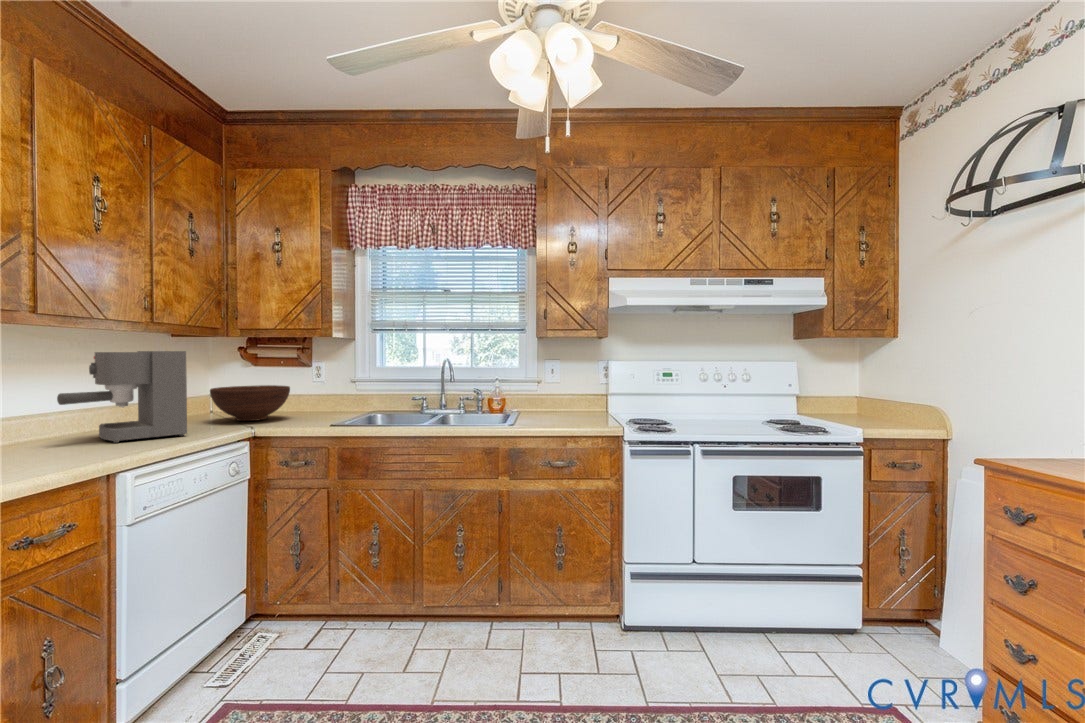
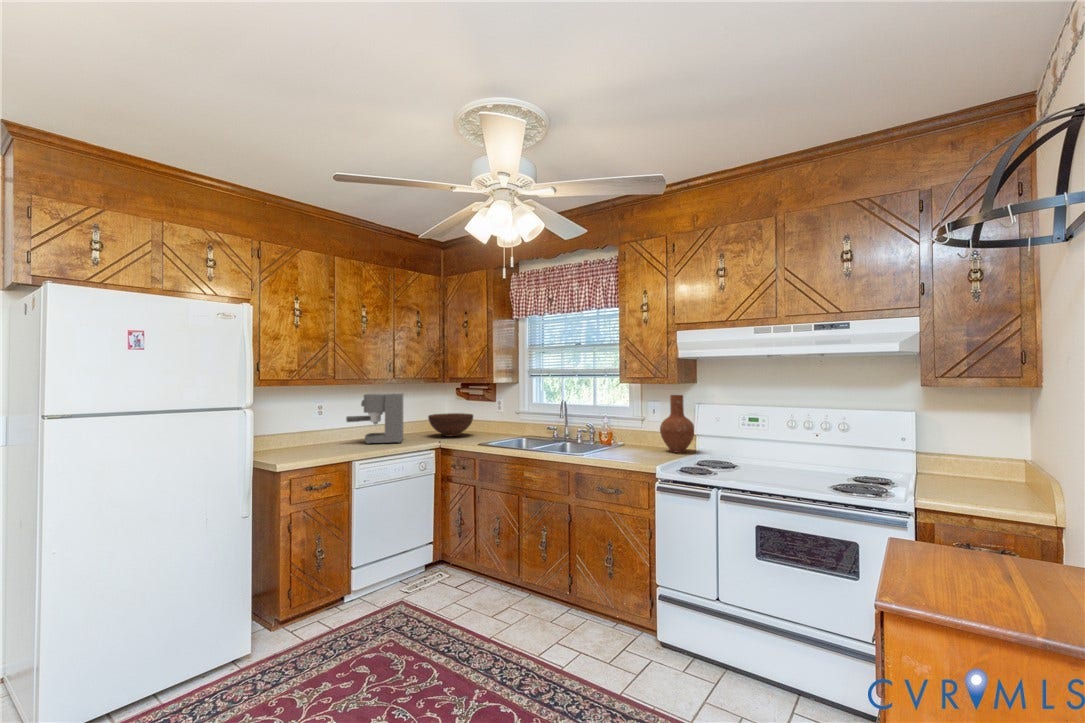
vase: none [570,352,608,416] -> present [660,395,694,453]

